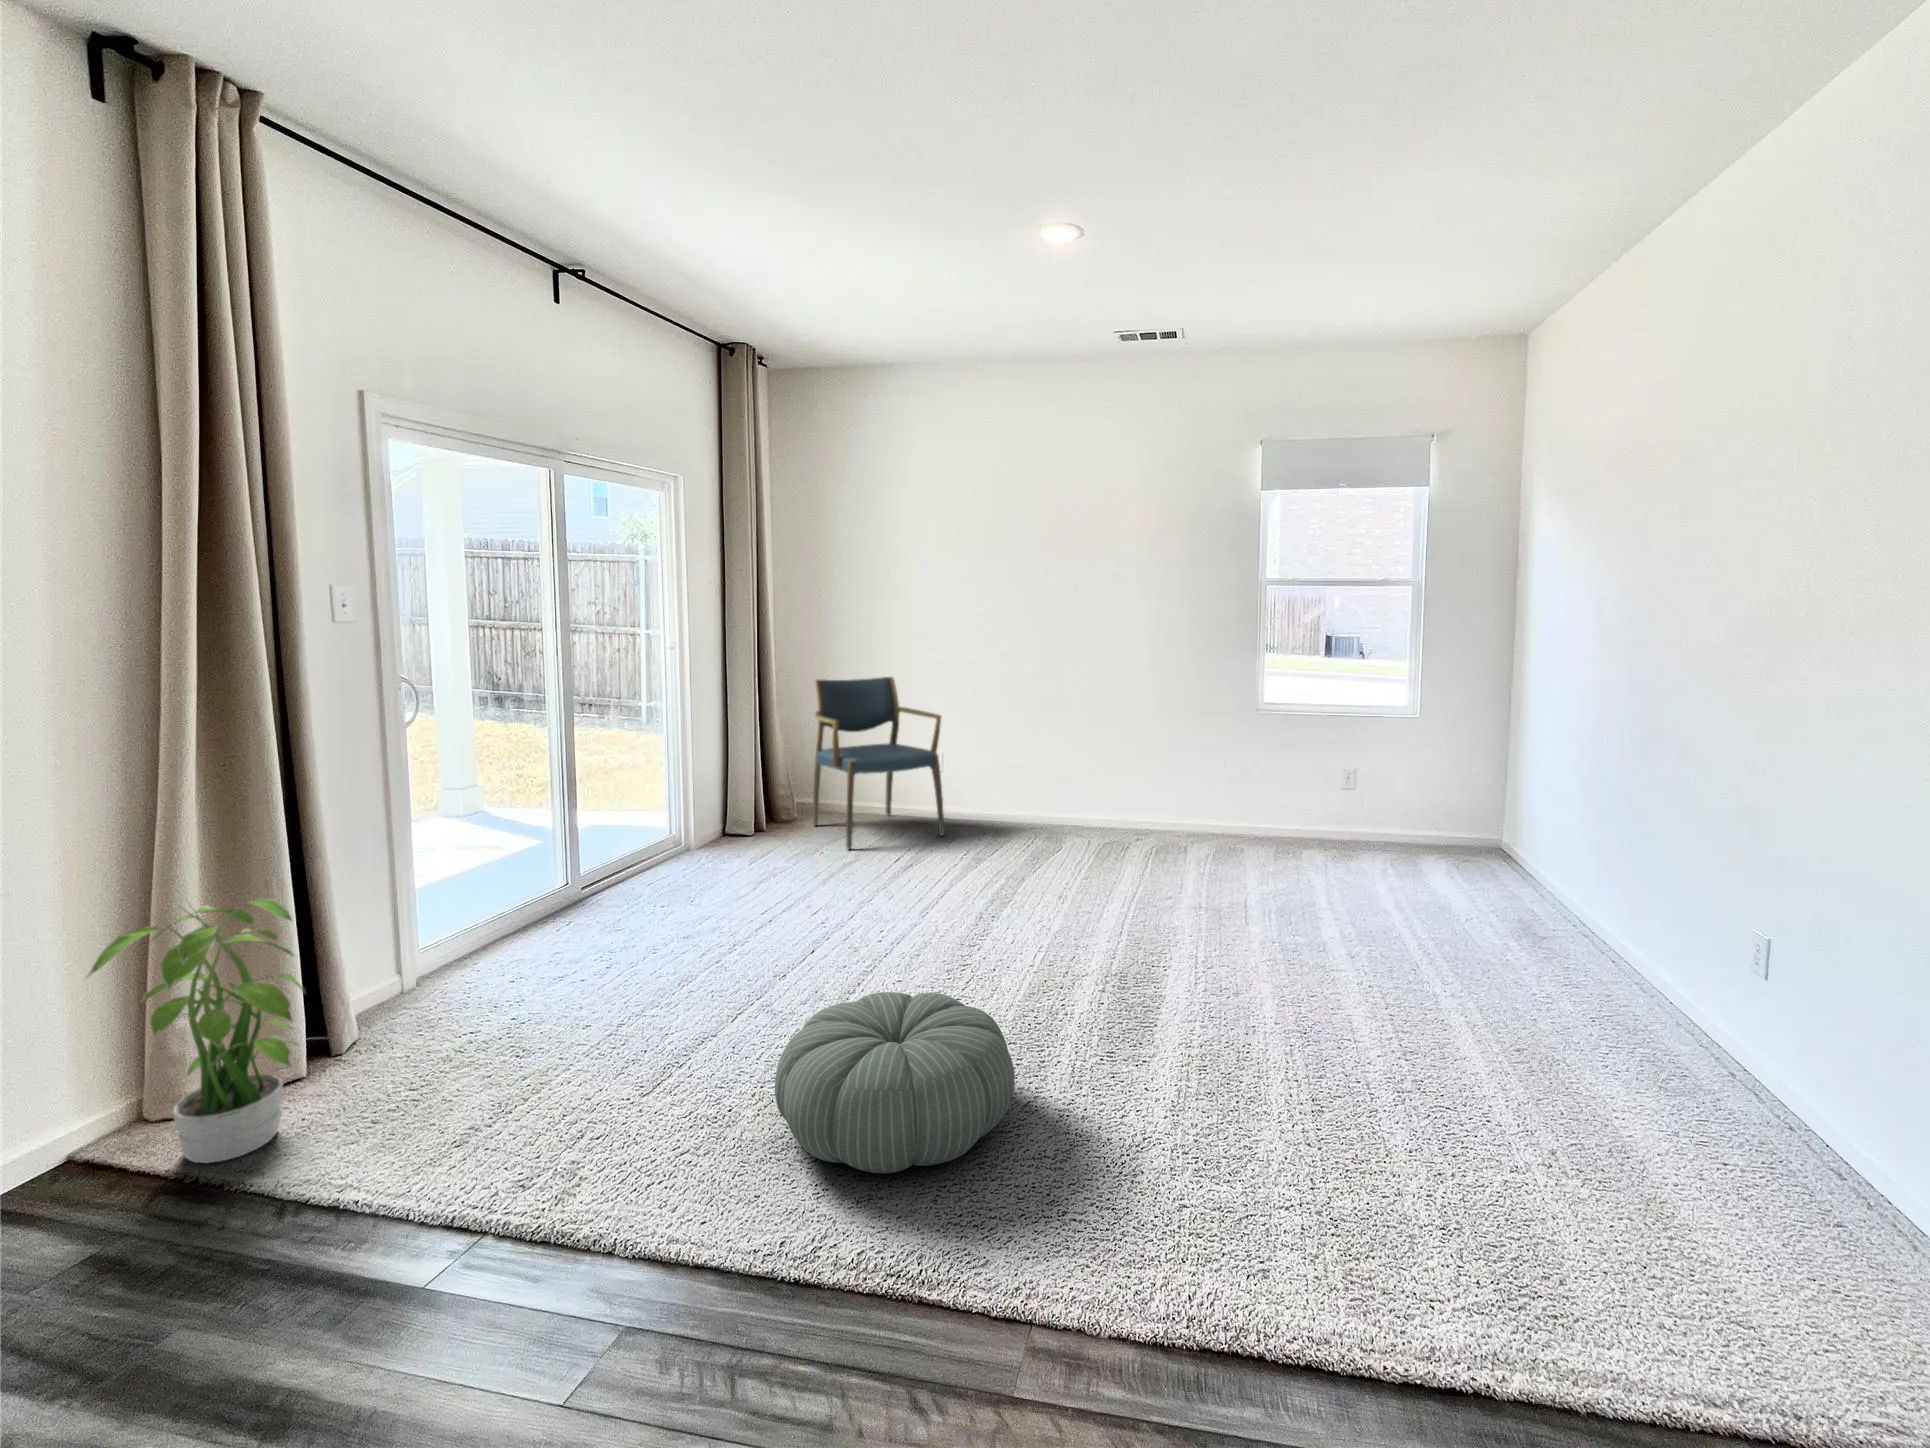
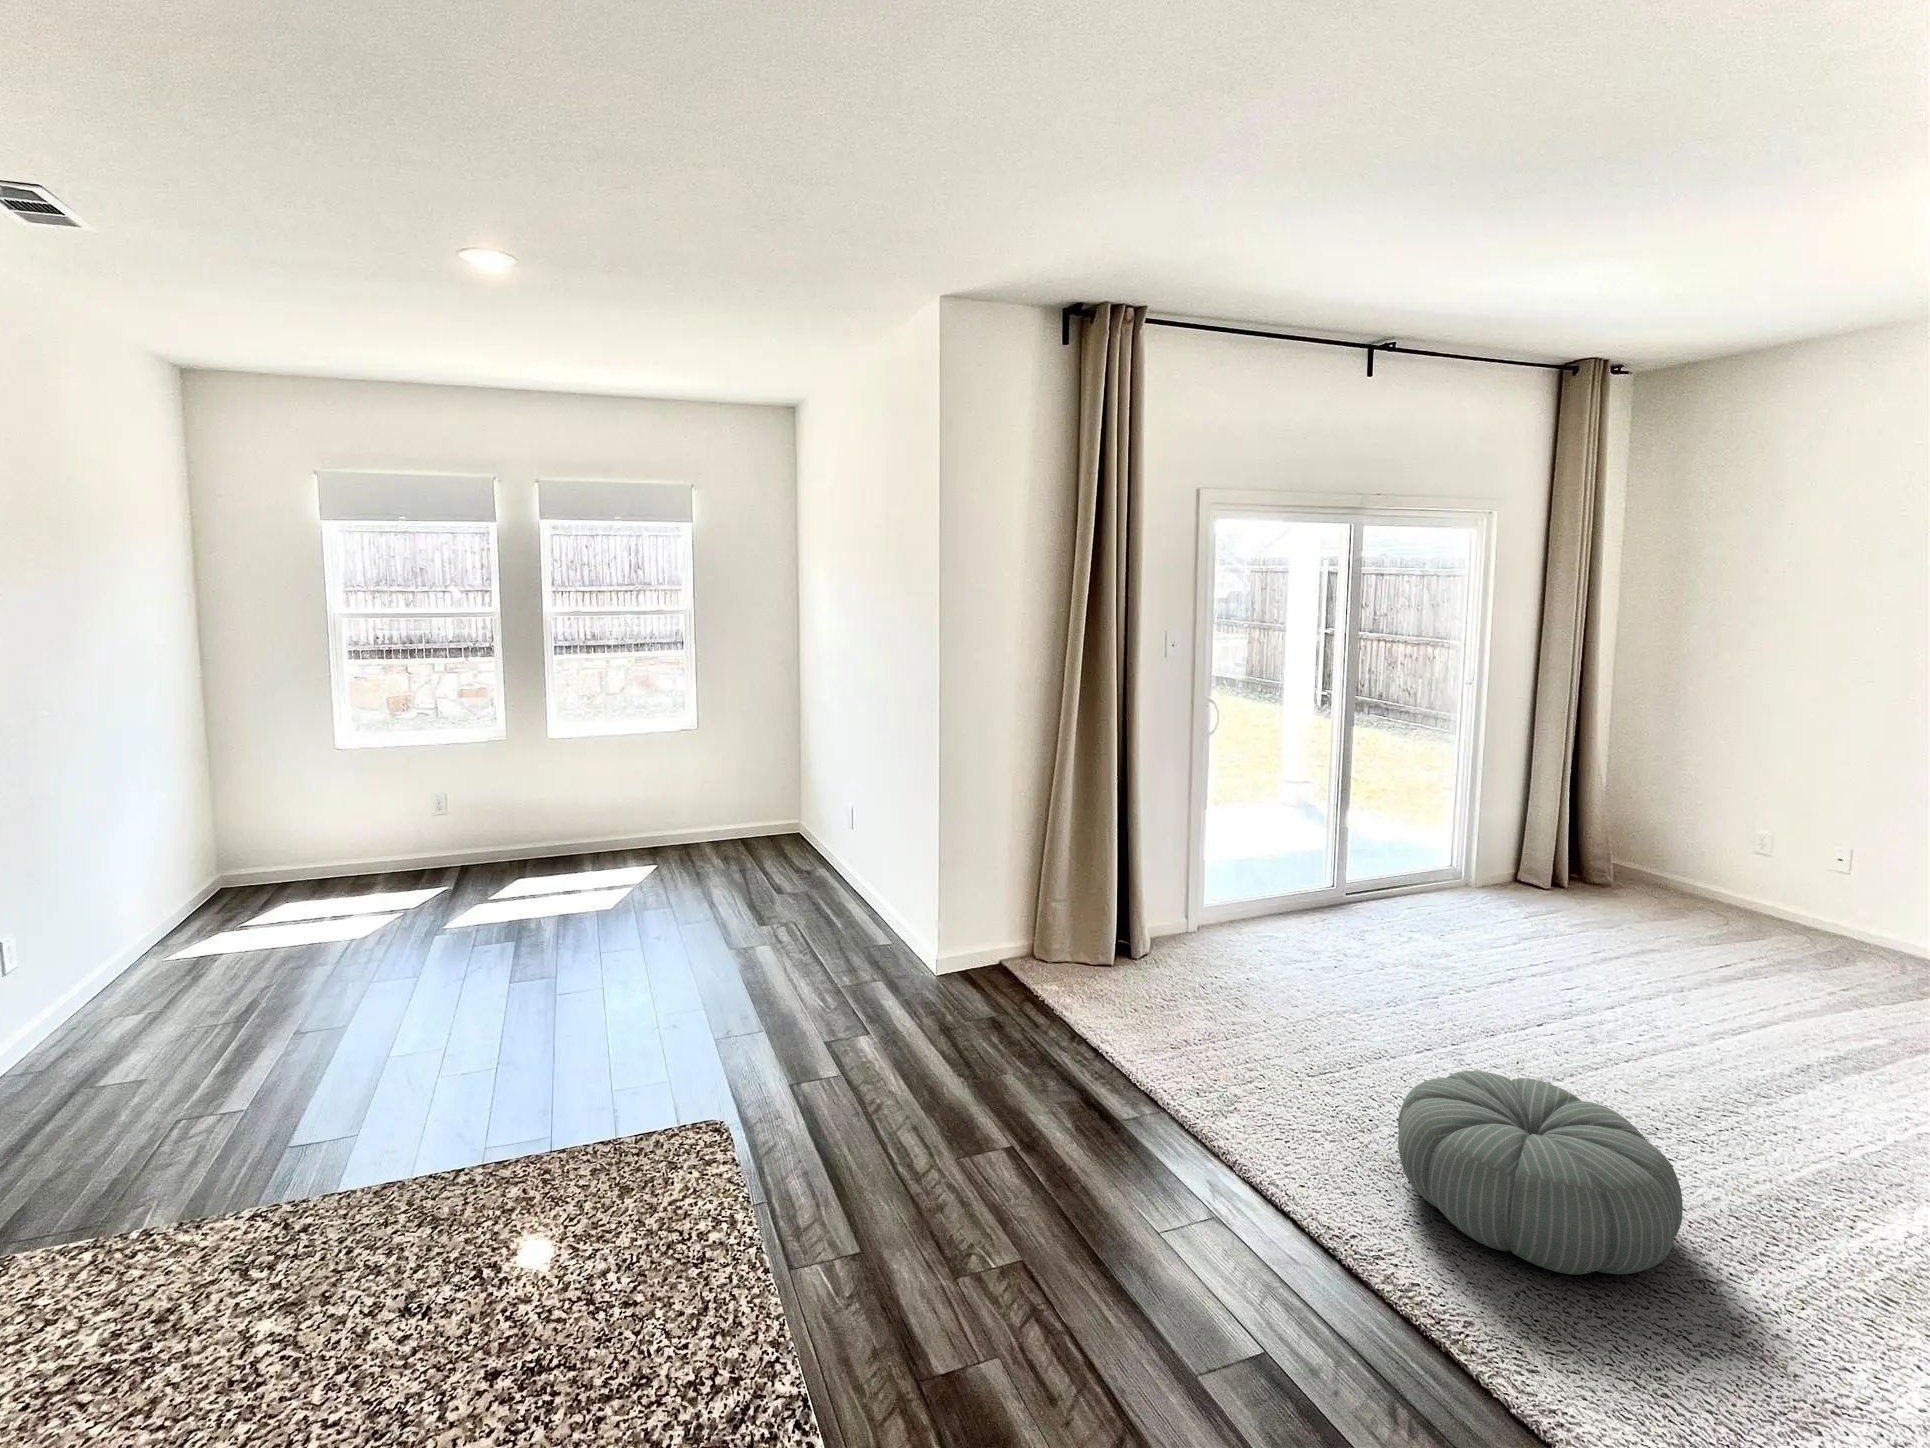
armchair: present [813,677,944,849] -> none [1631,732,1842,955]
potted plant: present [87,899,305,1163] -> none [1009,834,1108,998]

